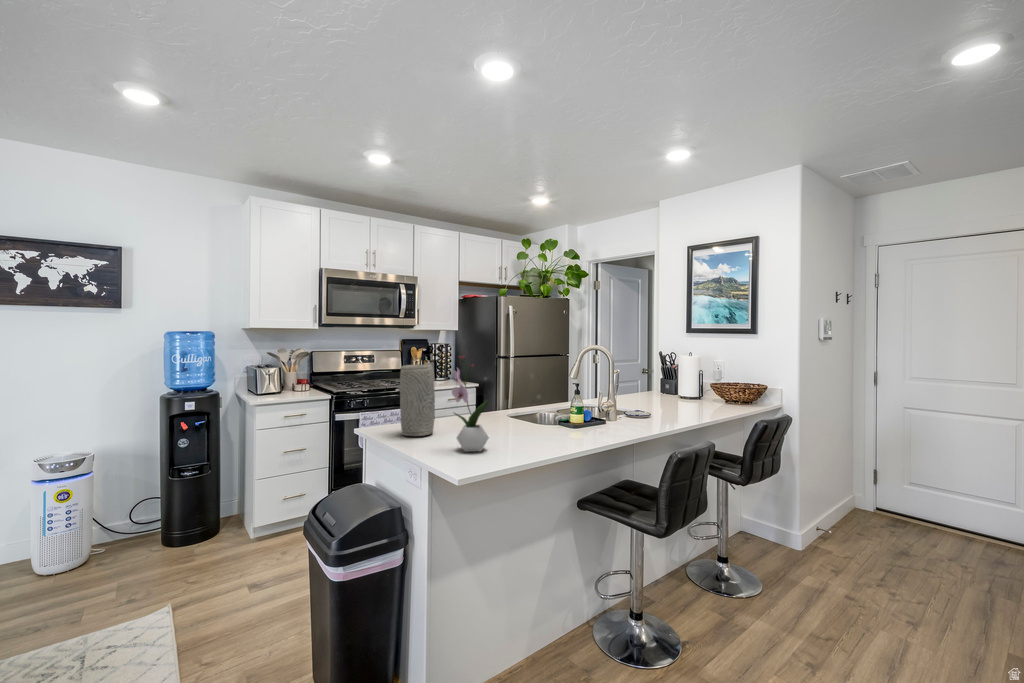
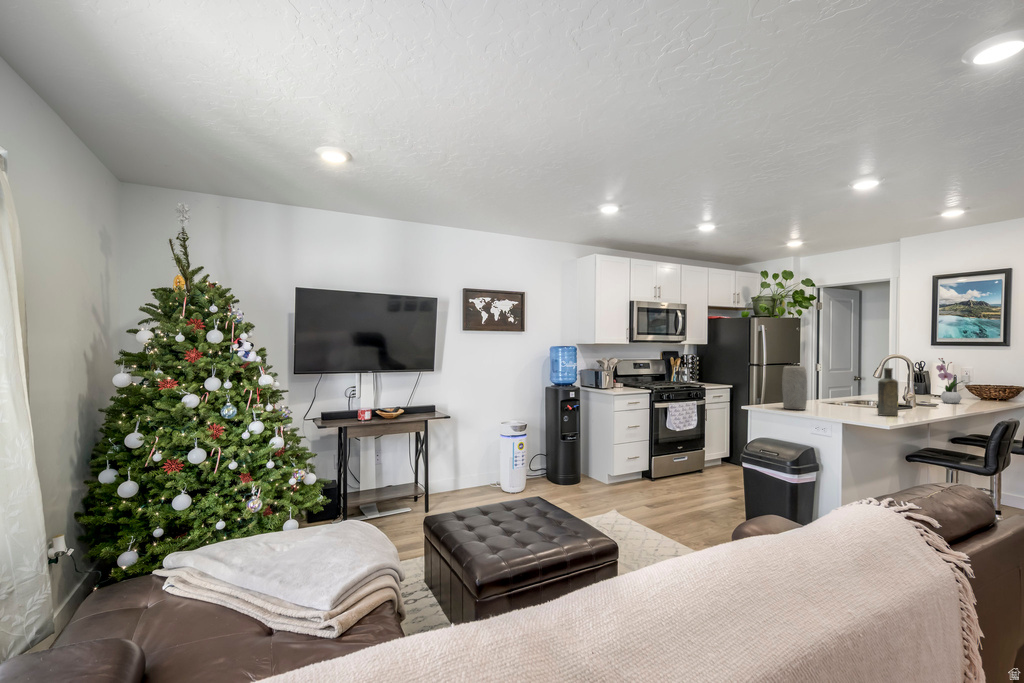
flower arrangement: present [452,356,489,452] -> present [936,358,963,404]
bottle: none [507,368,541,448] -> present [878,368,898,416]

